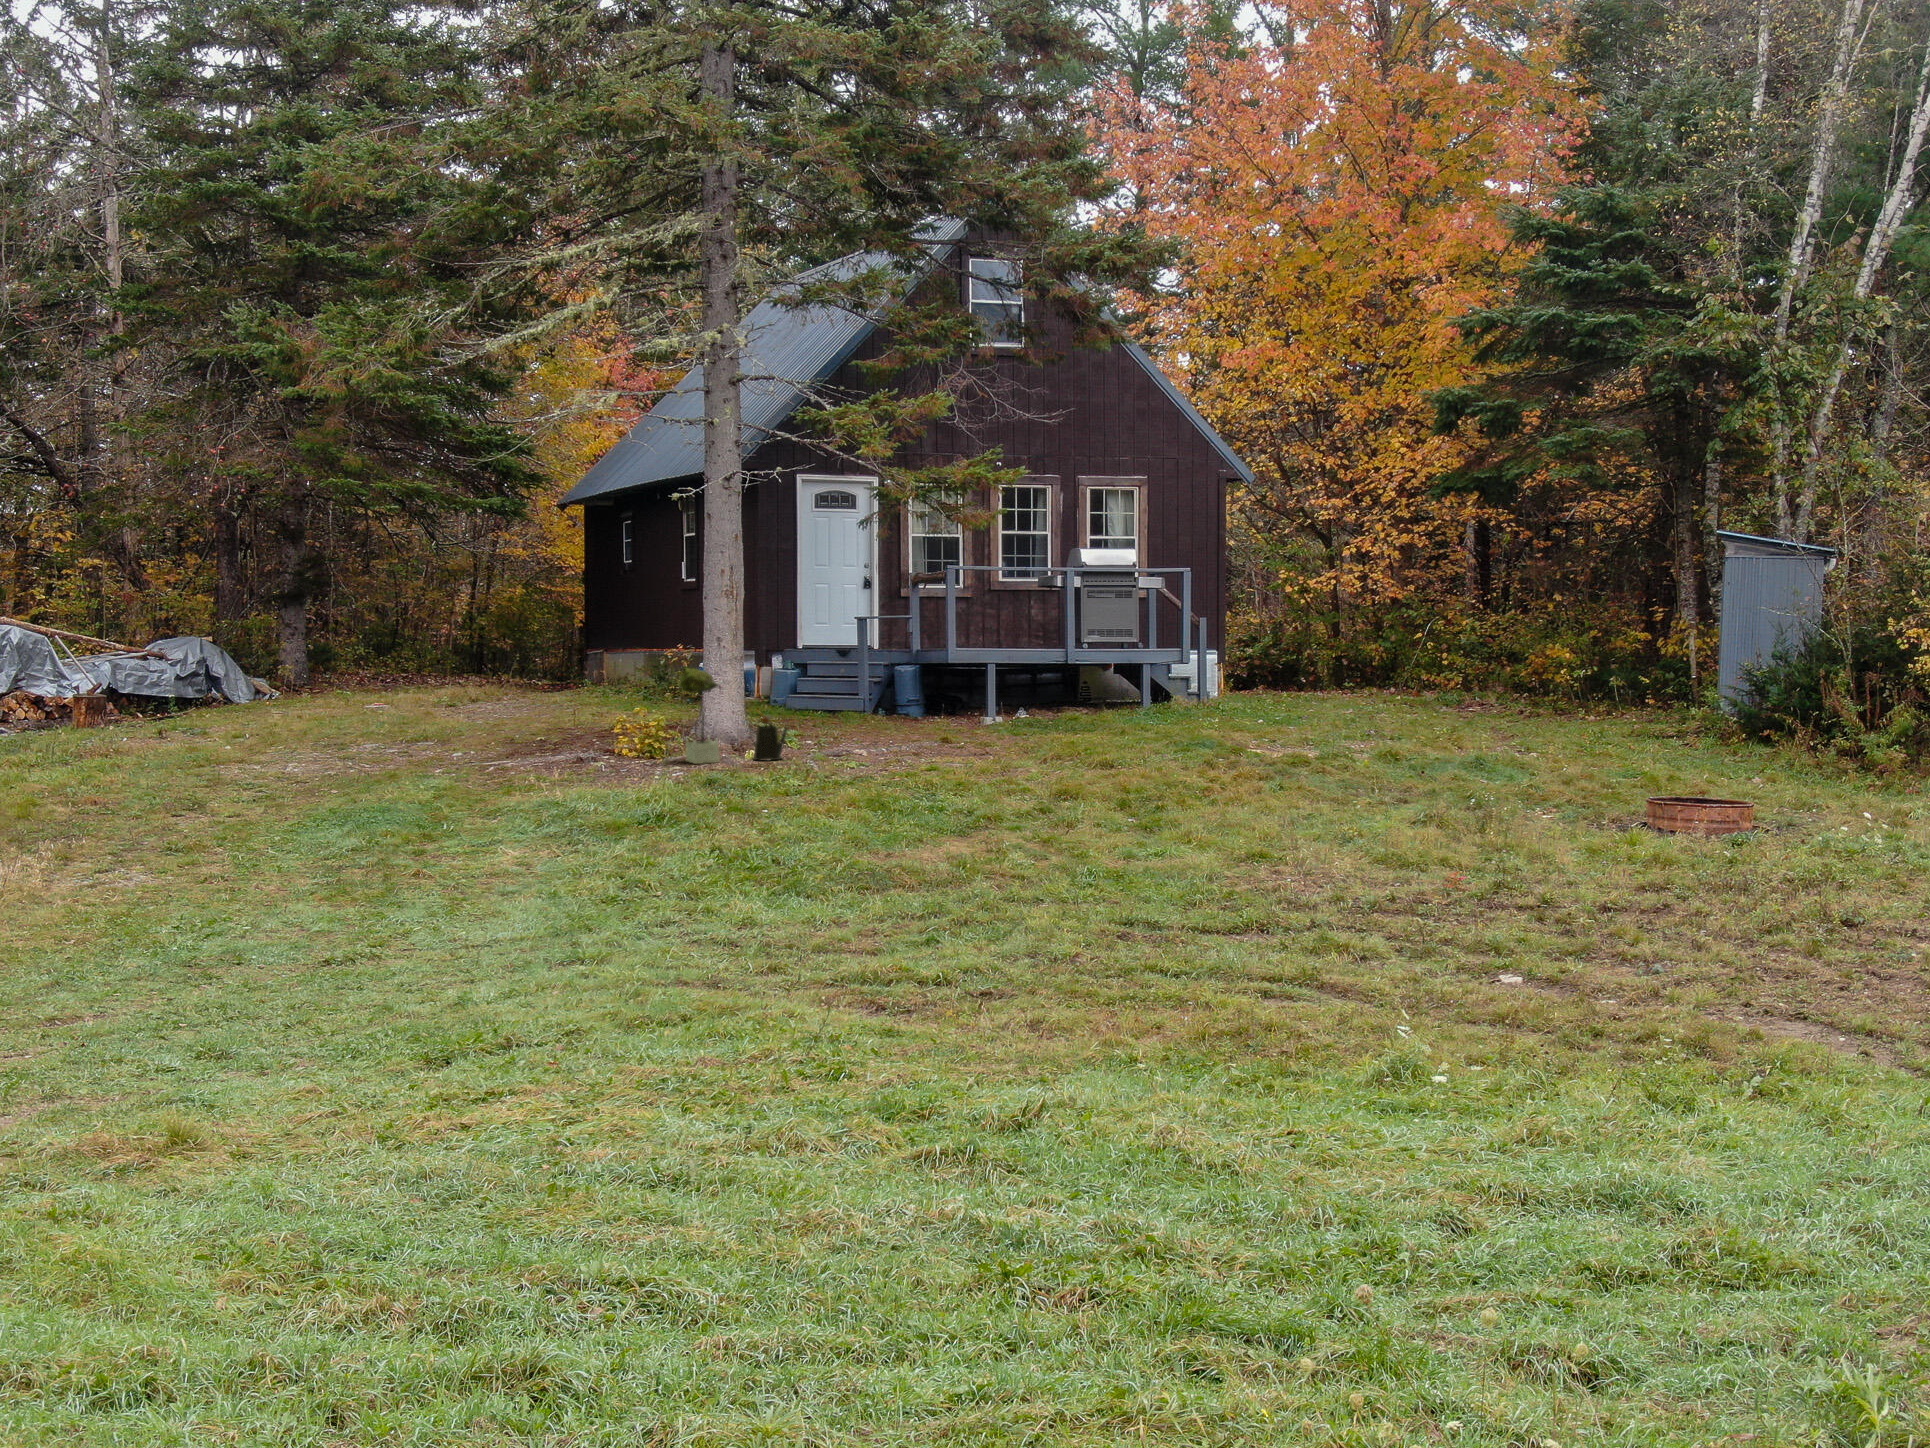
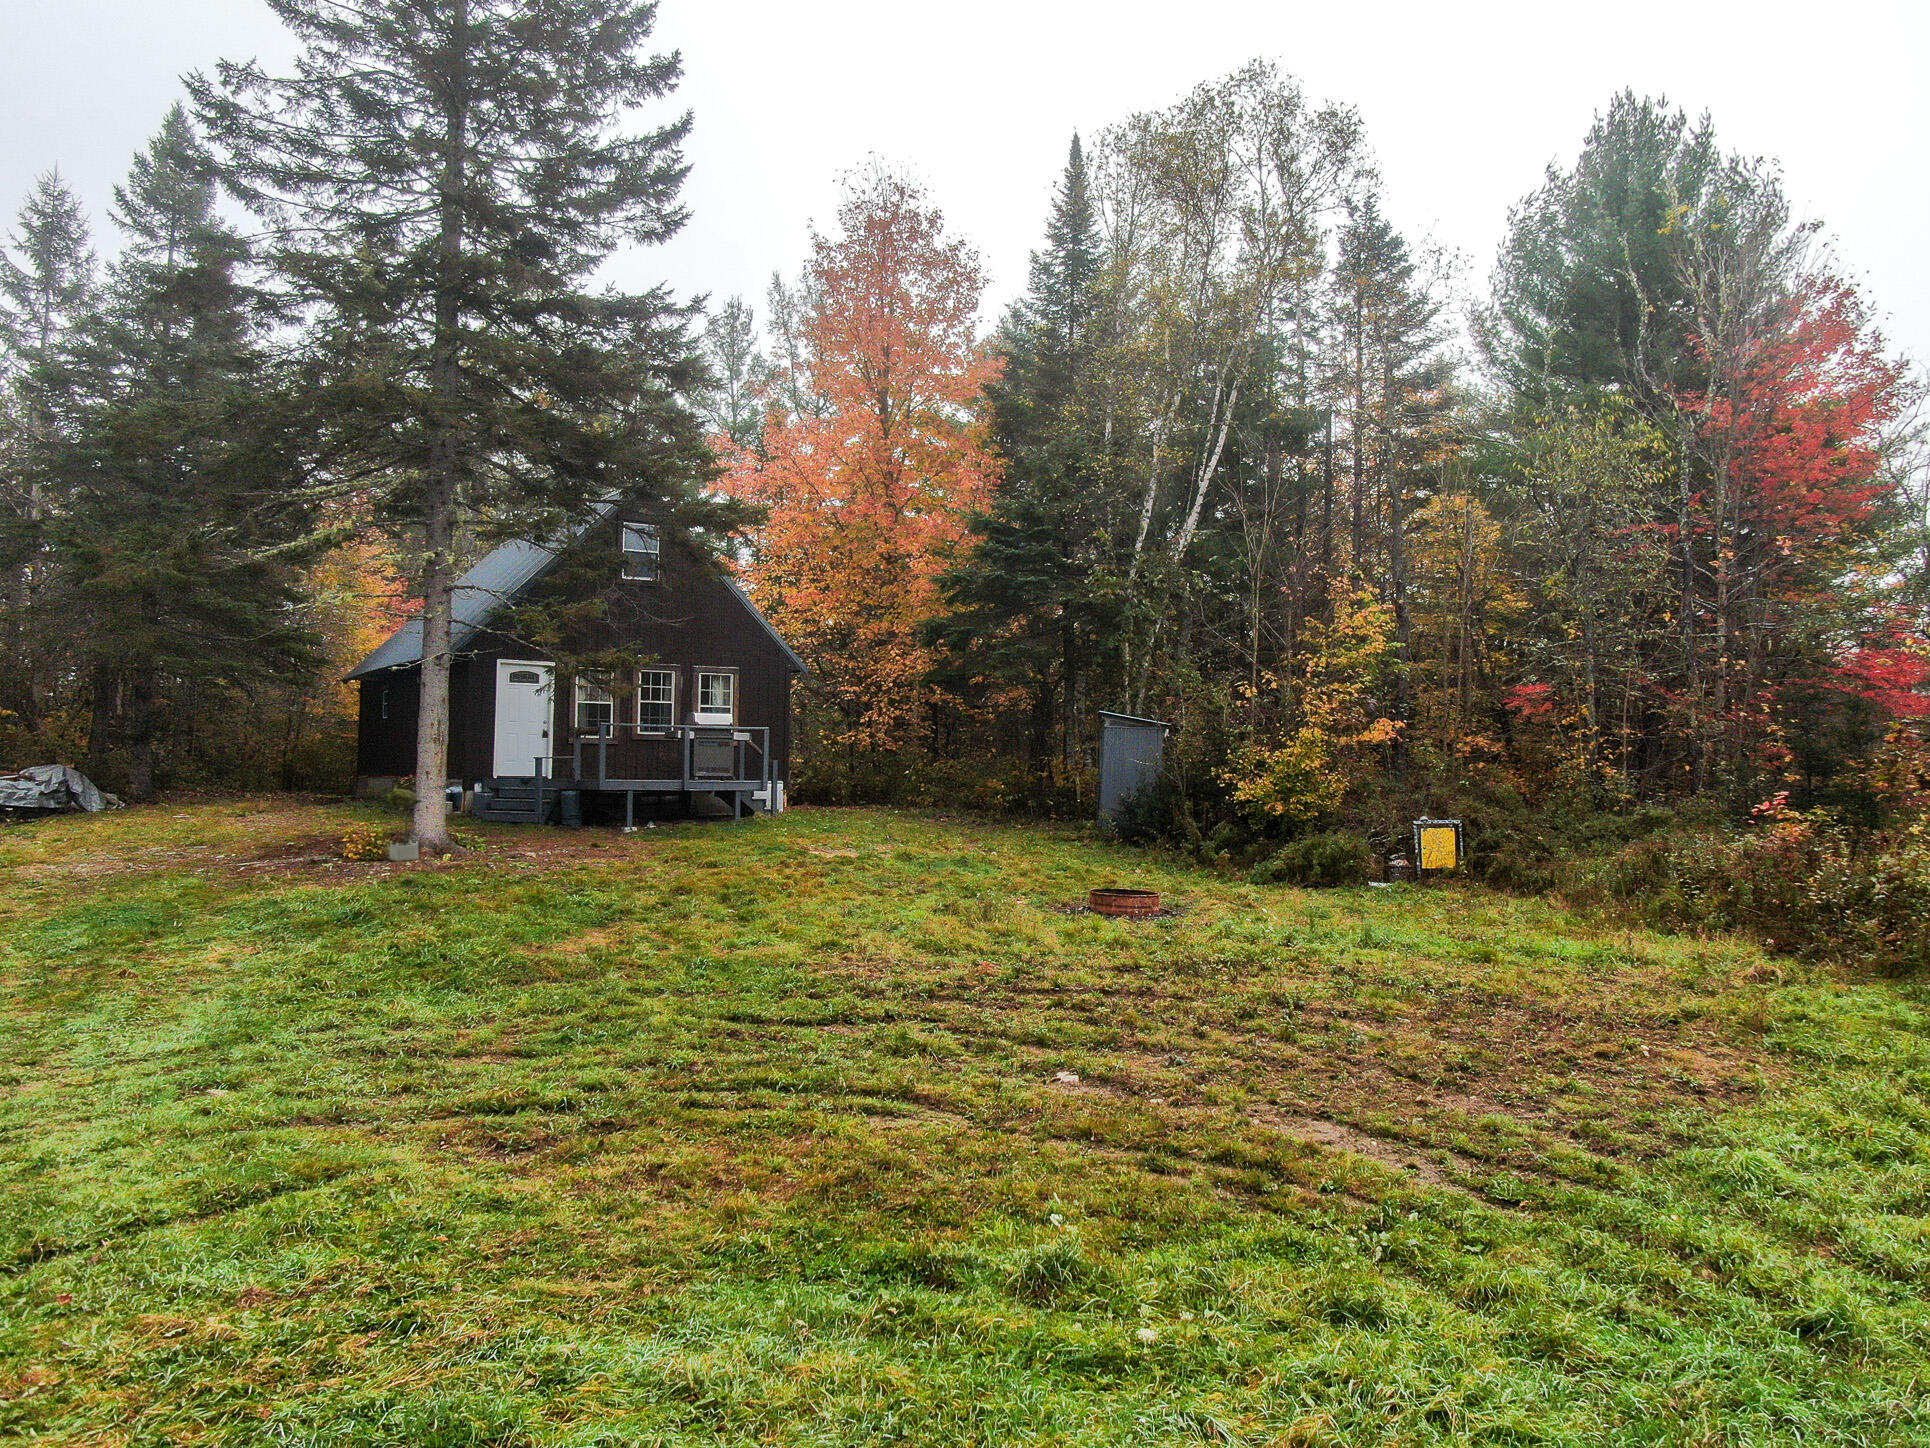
watering can: present [750,714,787,761] -> none [445,818,477,857]

